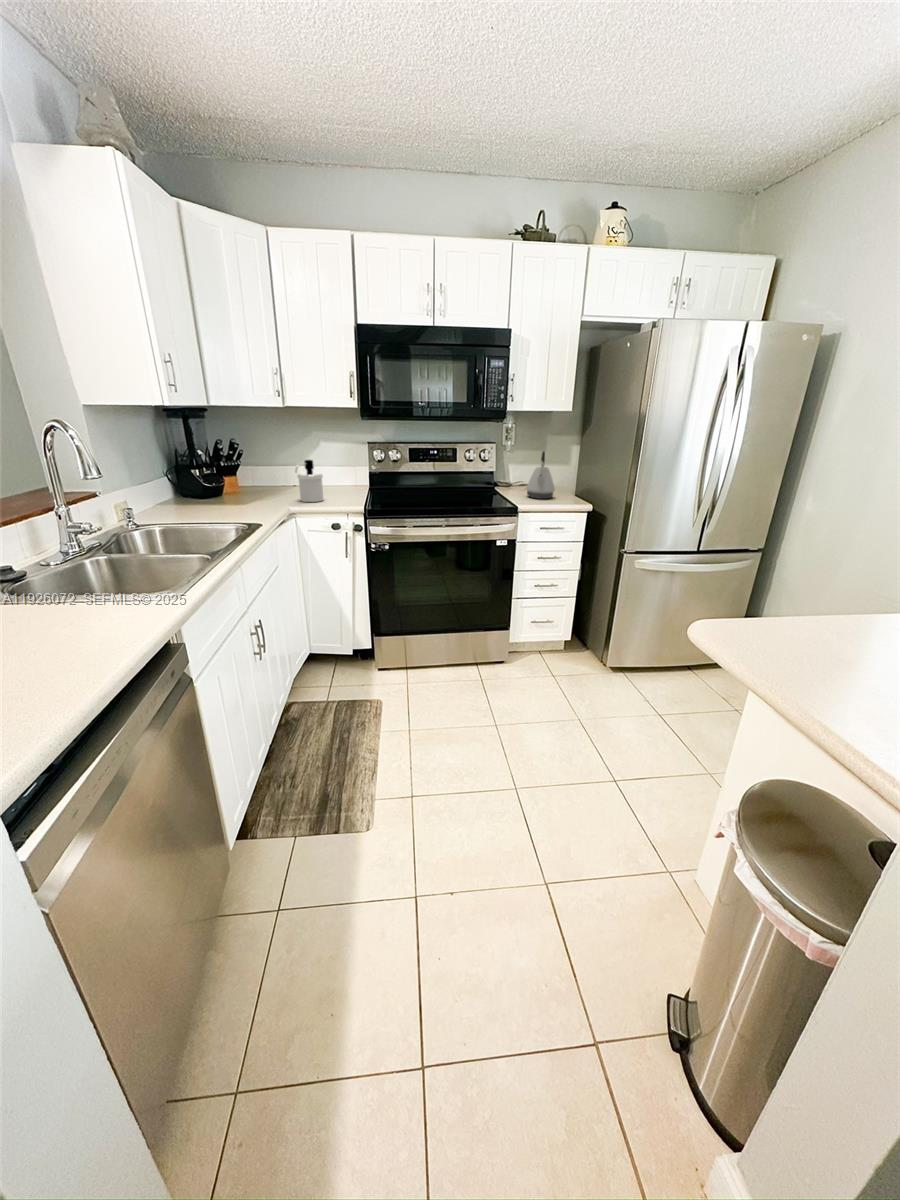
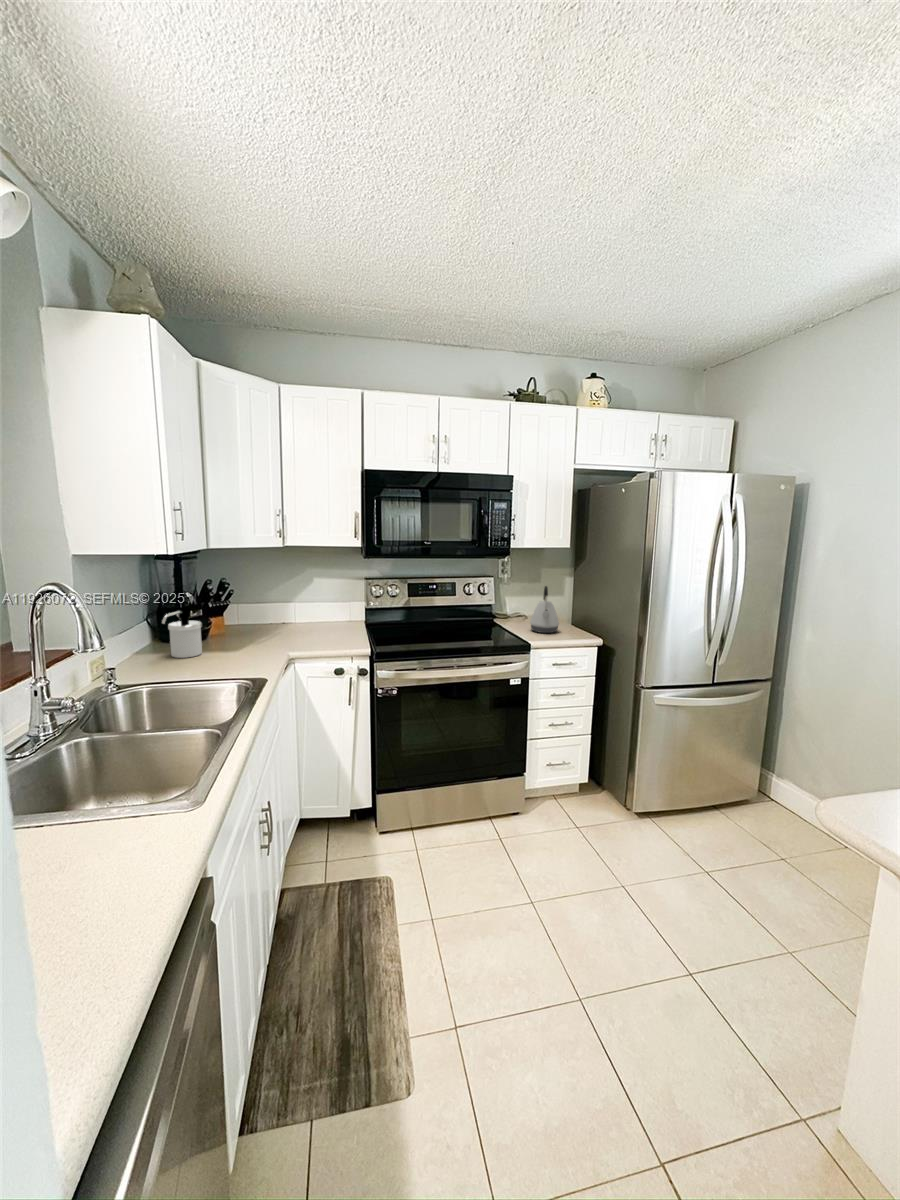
soap dispenser: present [295,460,323,502] -> present [162,607,202,658]

